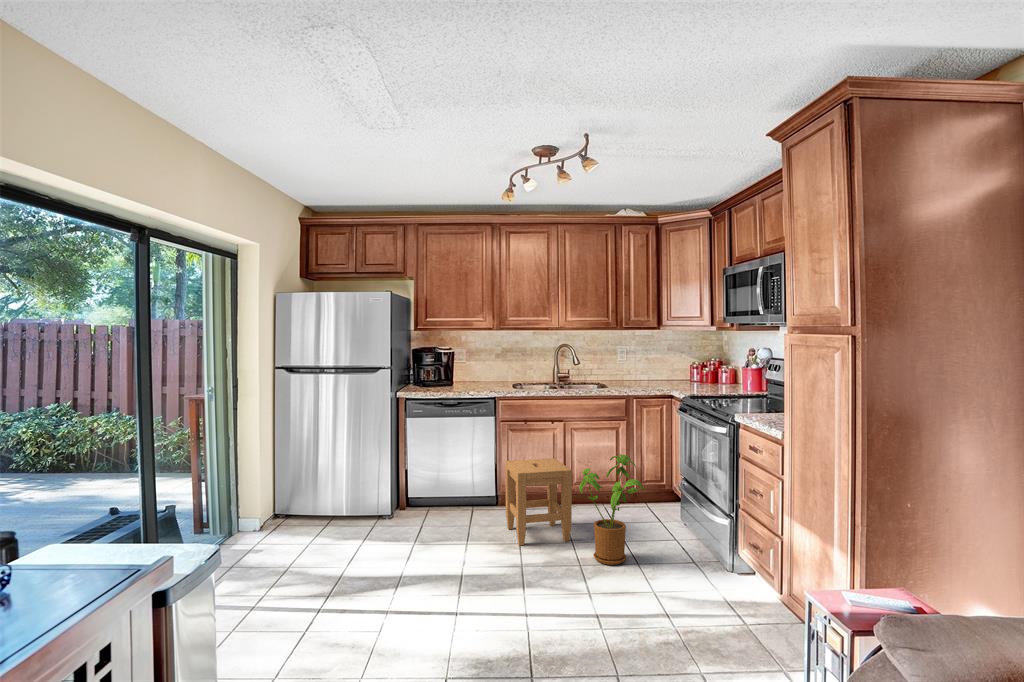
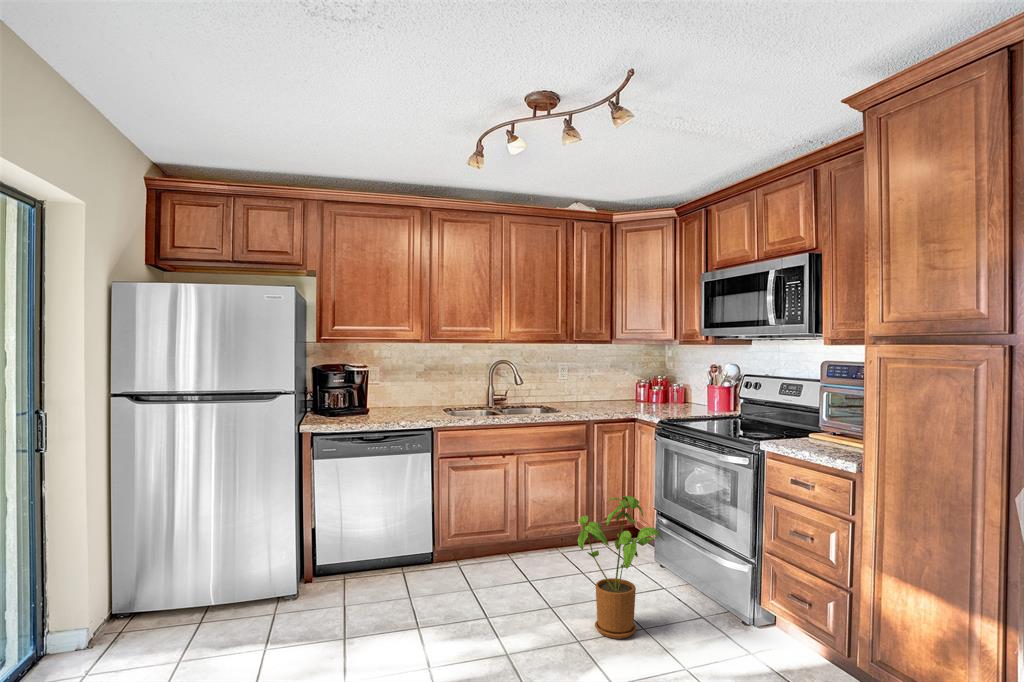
stool: present [505,458,572,545] -> none [461,503,555,624]

